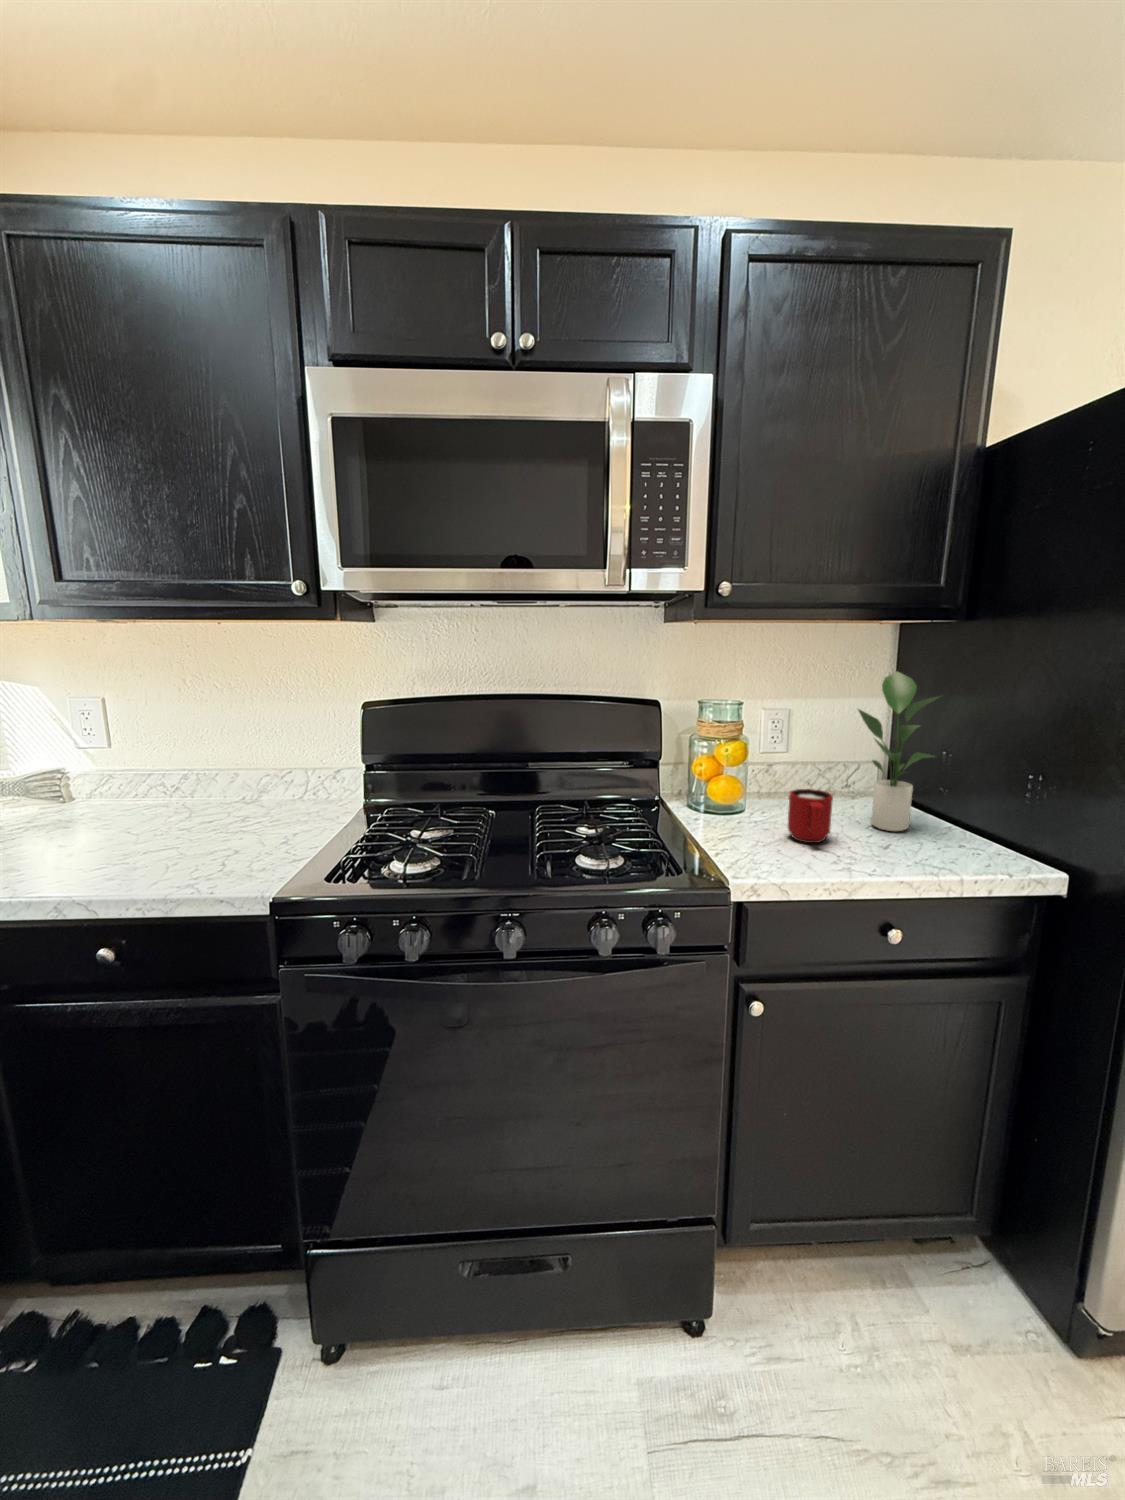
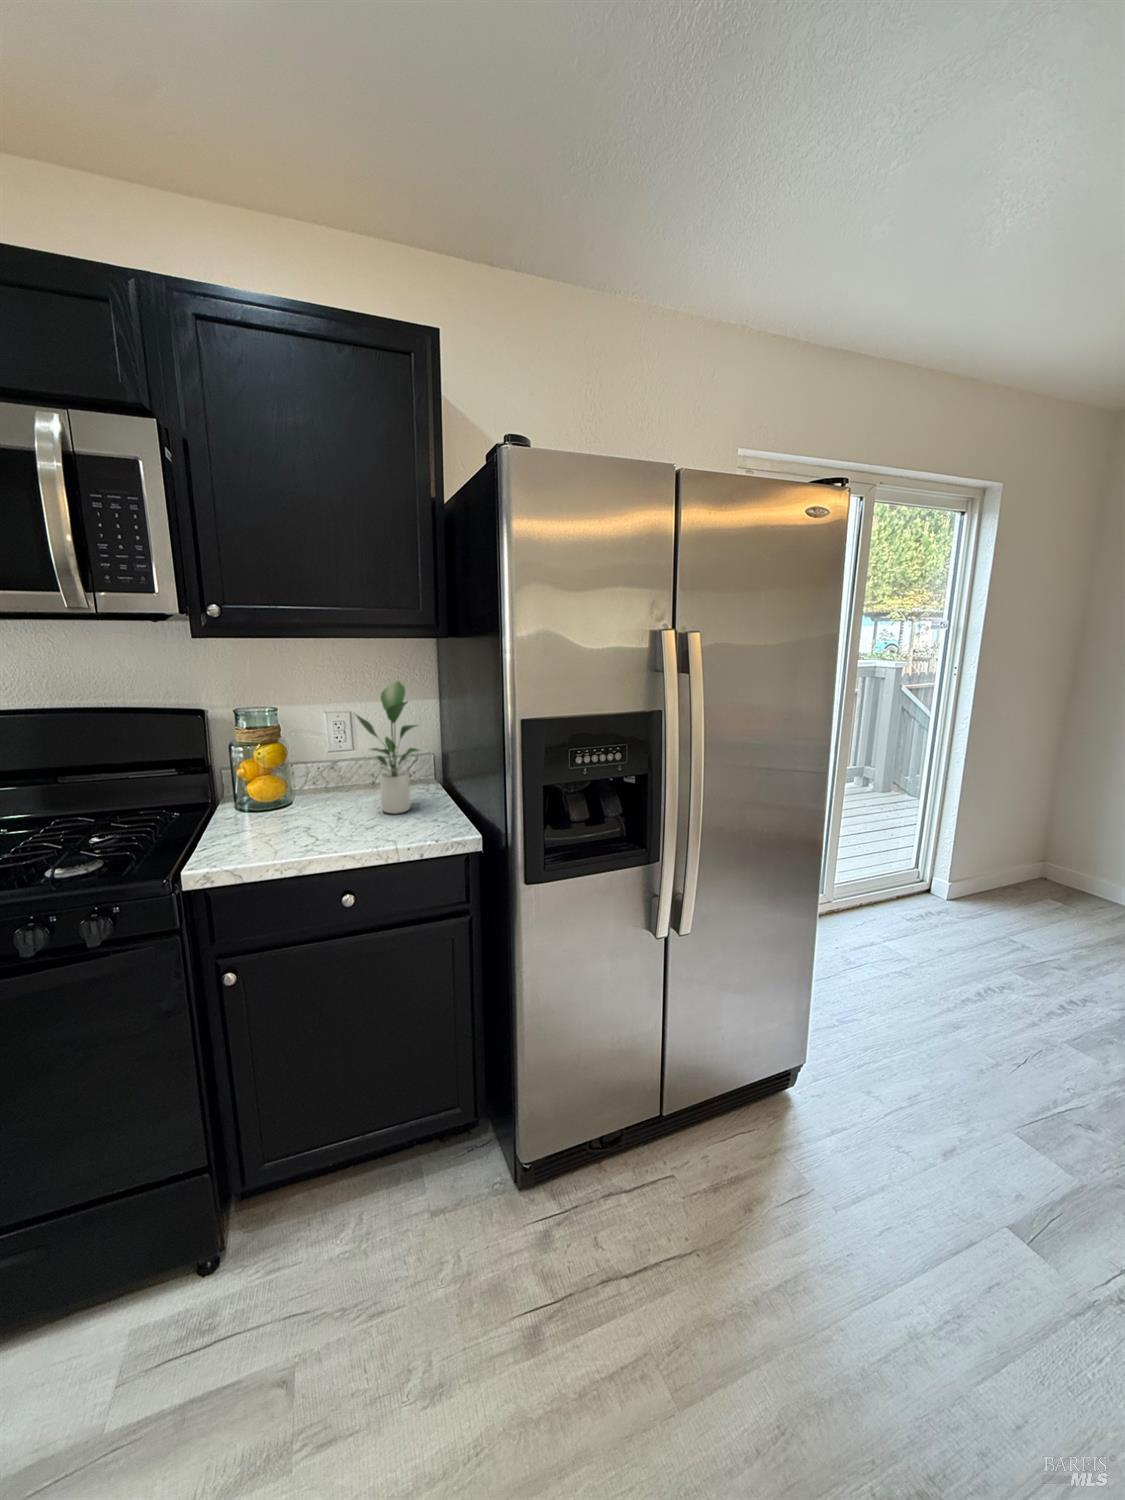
mug: present [788,789,833,843] -> none [287,784,326,830]

